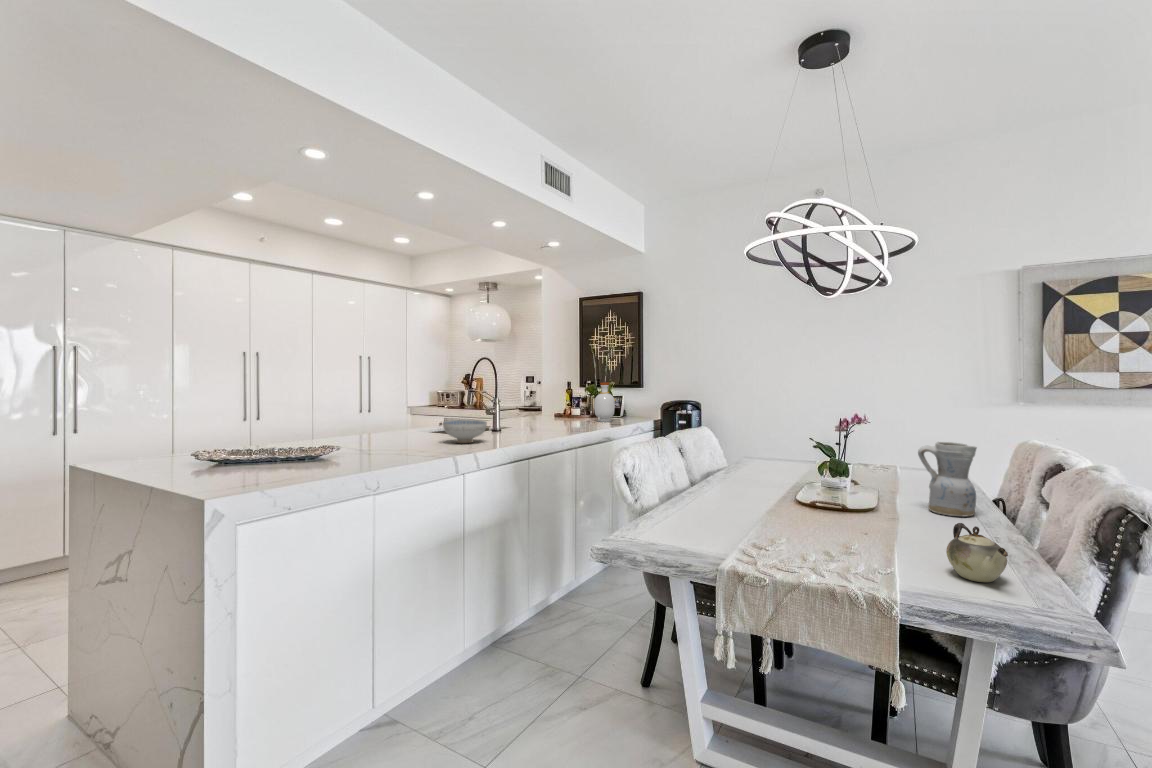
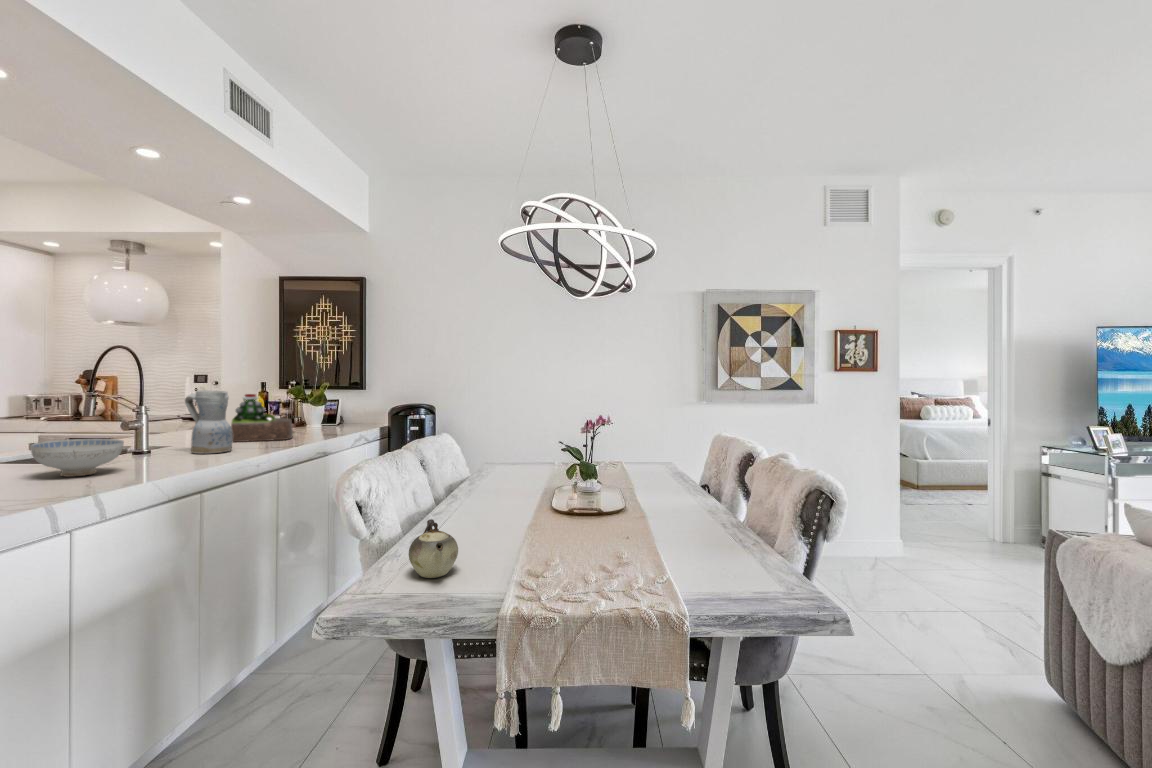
bottle: present [594,382,616,422] -> none [300,383,329,432]
succulent plant: none [548,391,589,427] -> present [231,394,293,442]
ceramic pitcher: present [918,442,977,516] -> present [185,390,233,454]
teapot: present [946,523,1008,582] -> present [409,520,458,578]

